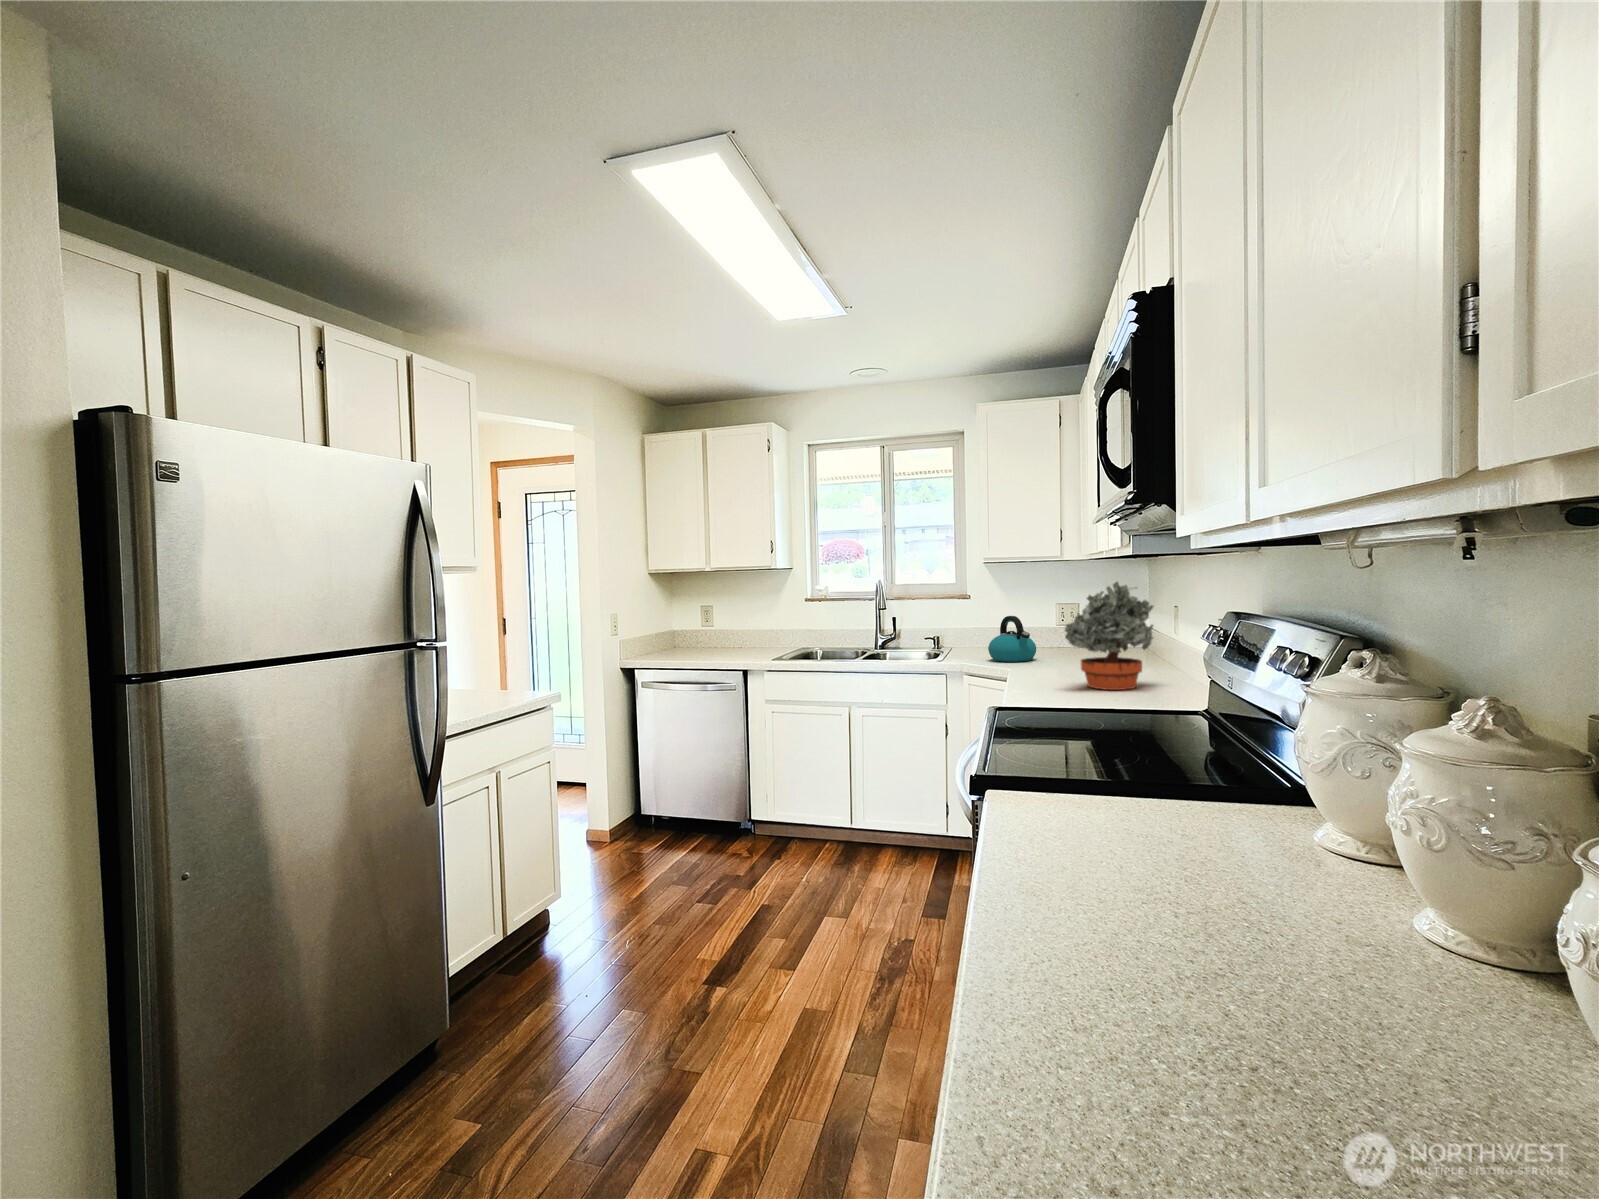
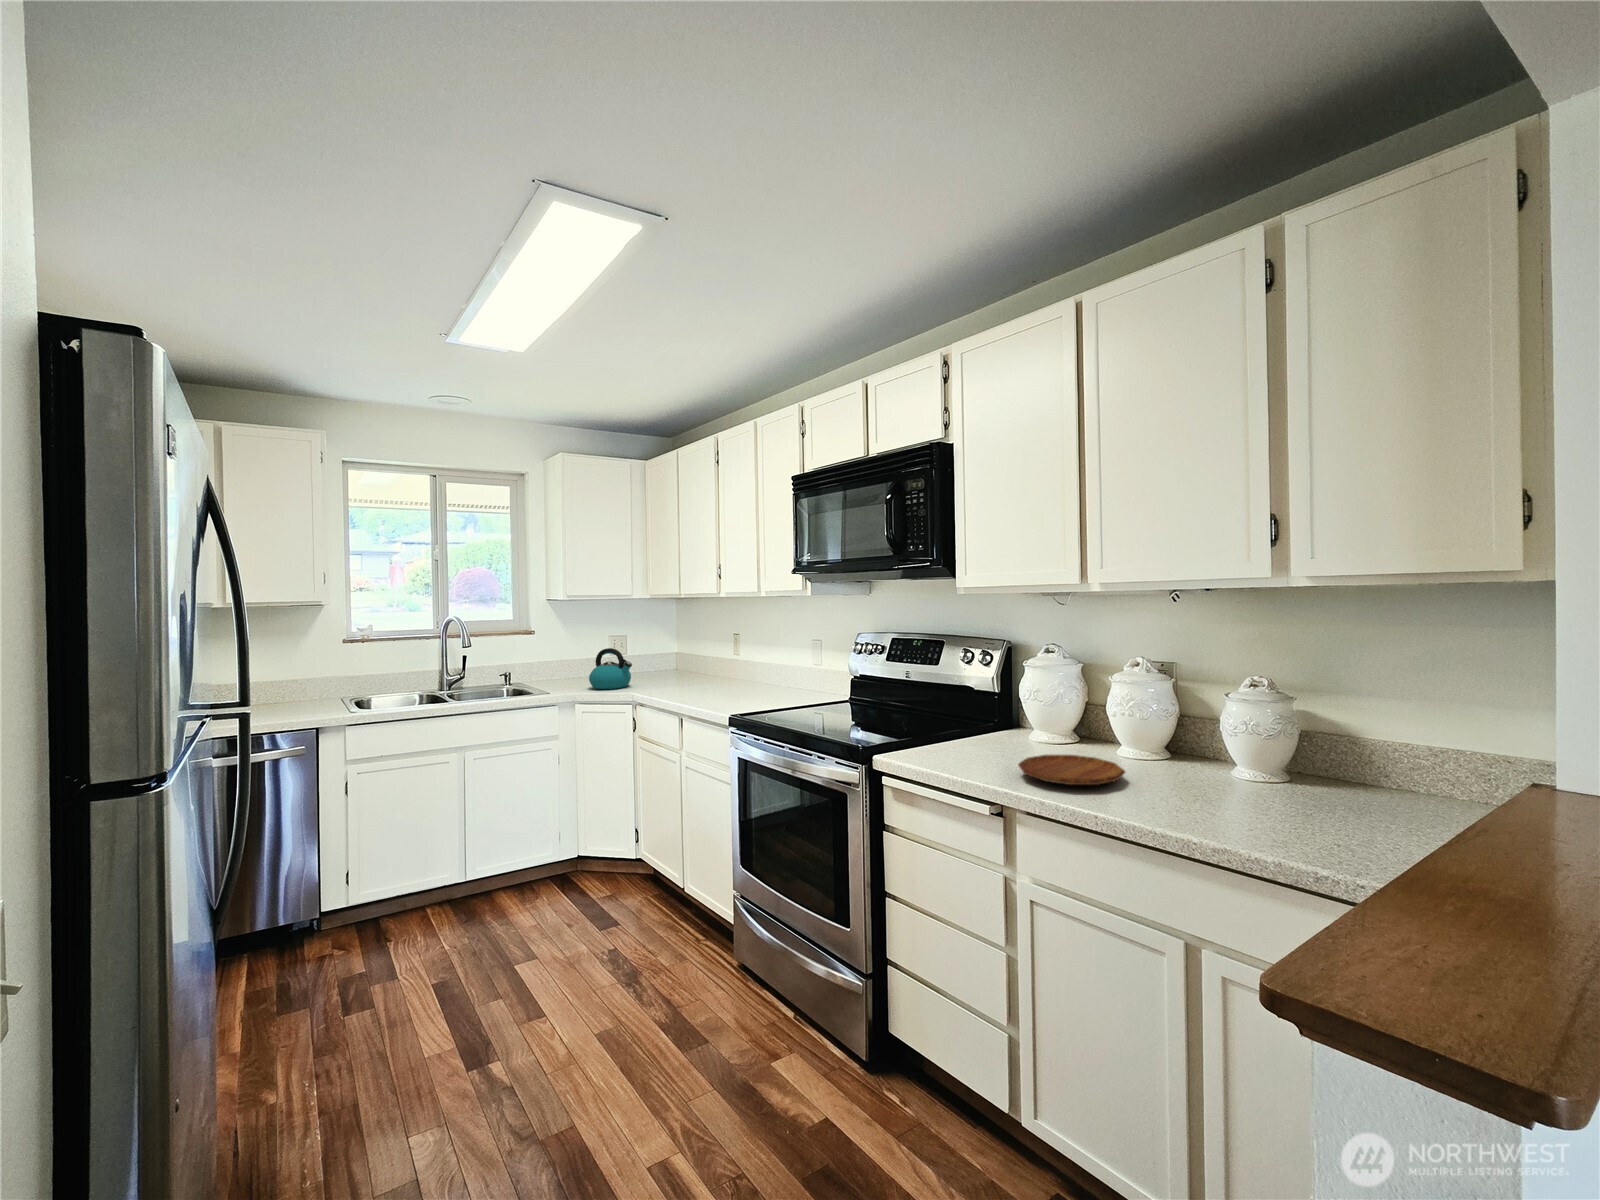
potted plant: present [1065,582,1154,690] -> none [718,619,775,700]
tray: none [1100,840,1357,940] -> present [1018,755,1125,785]

